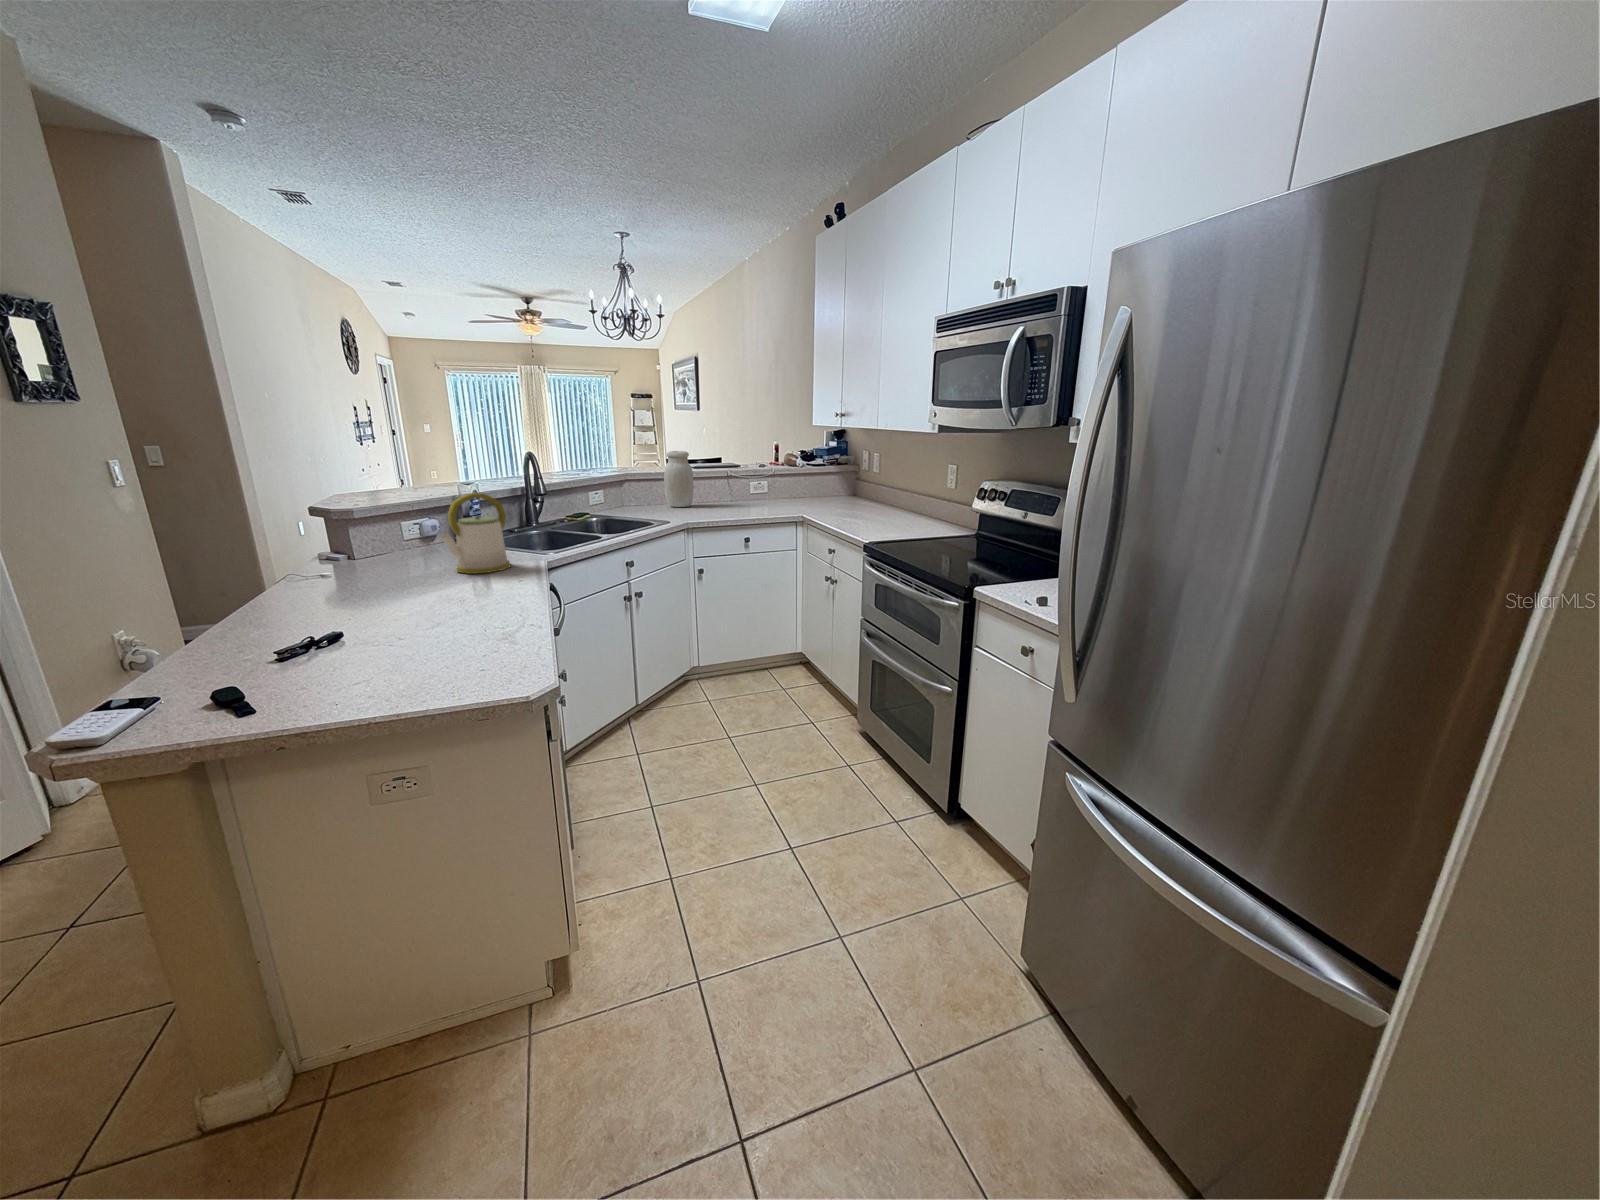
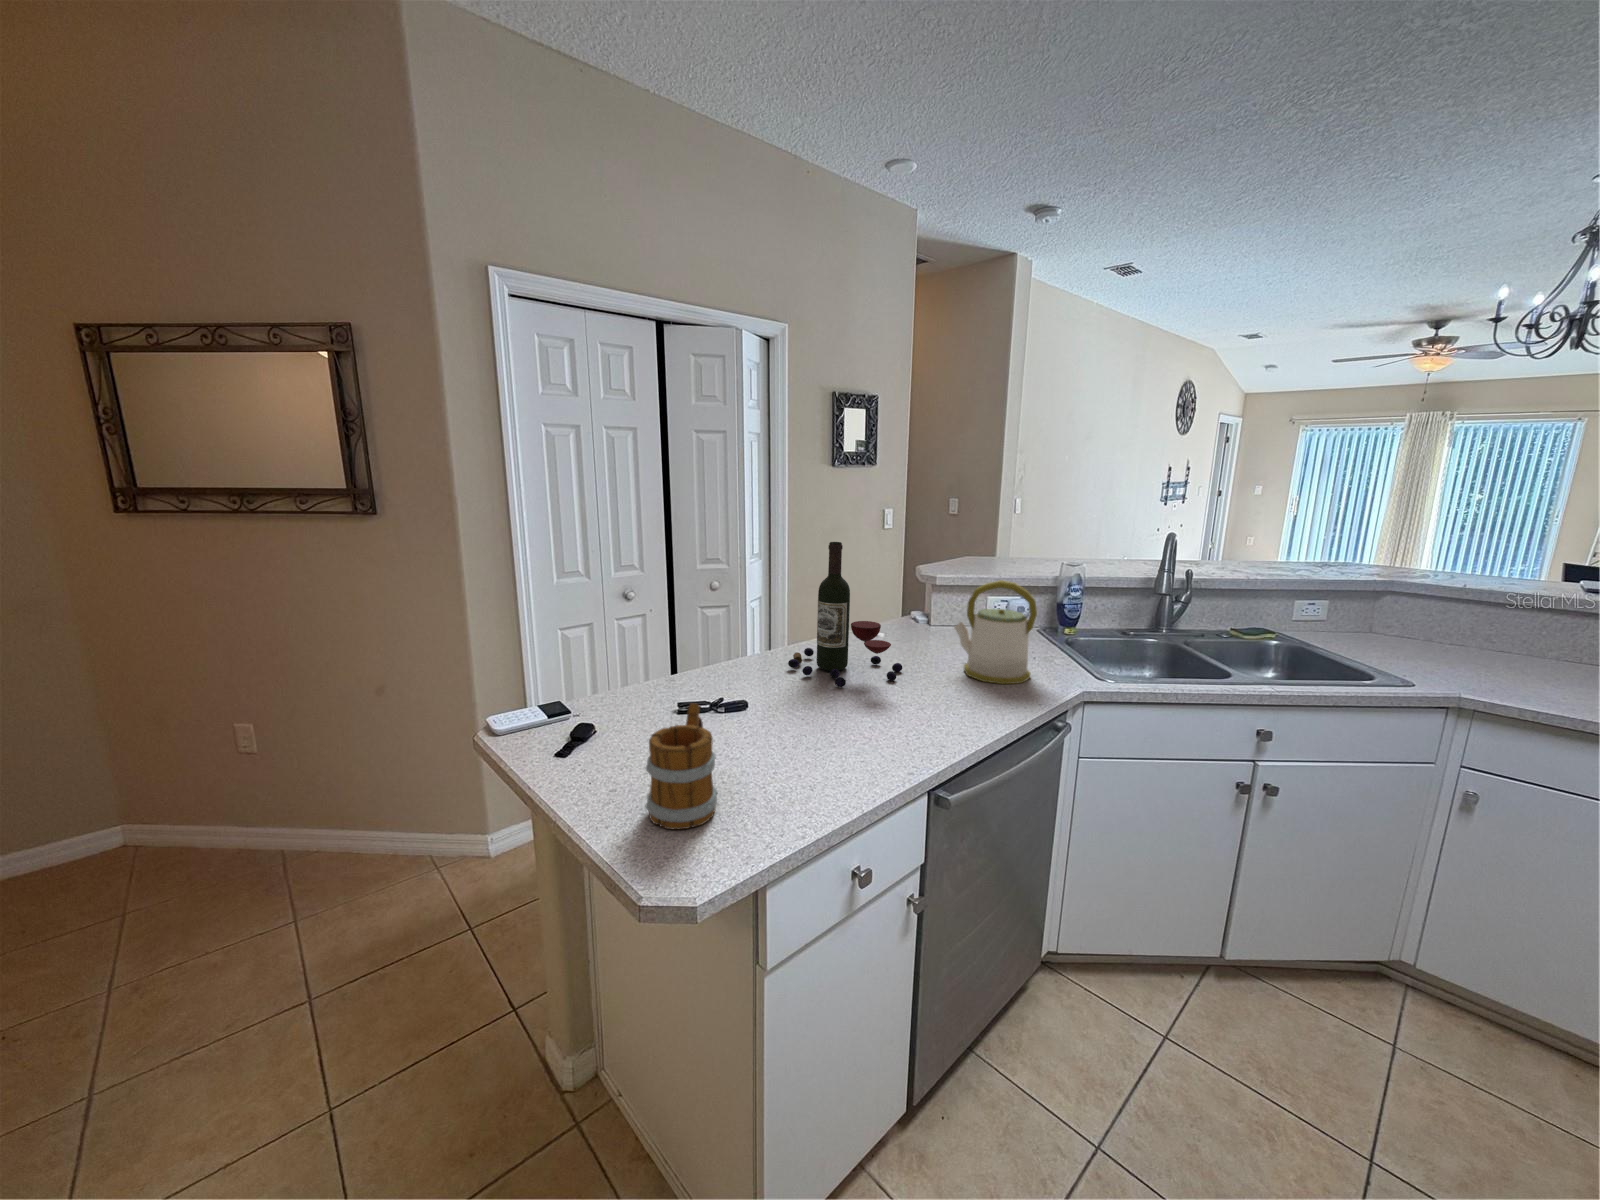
jar: present [664,451,694,507] -> none [1468,556,1559,665]
wine bottle: none [288,475,434,612] -> present [788,542,902,687]
mug: none [424,596,499,684] -> present [646,703,717,829]

